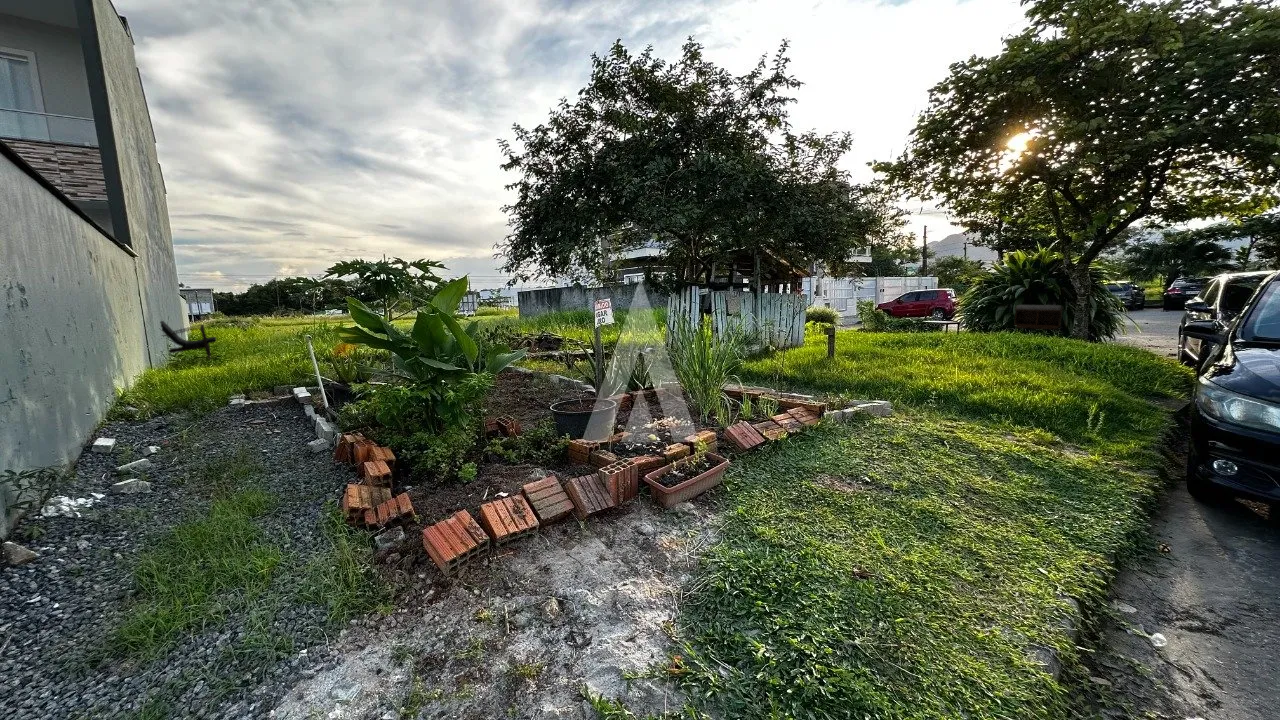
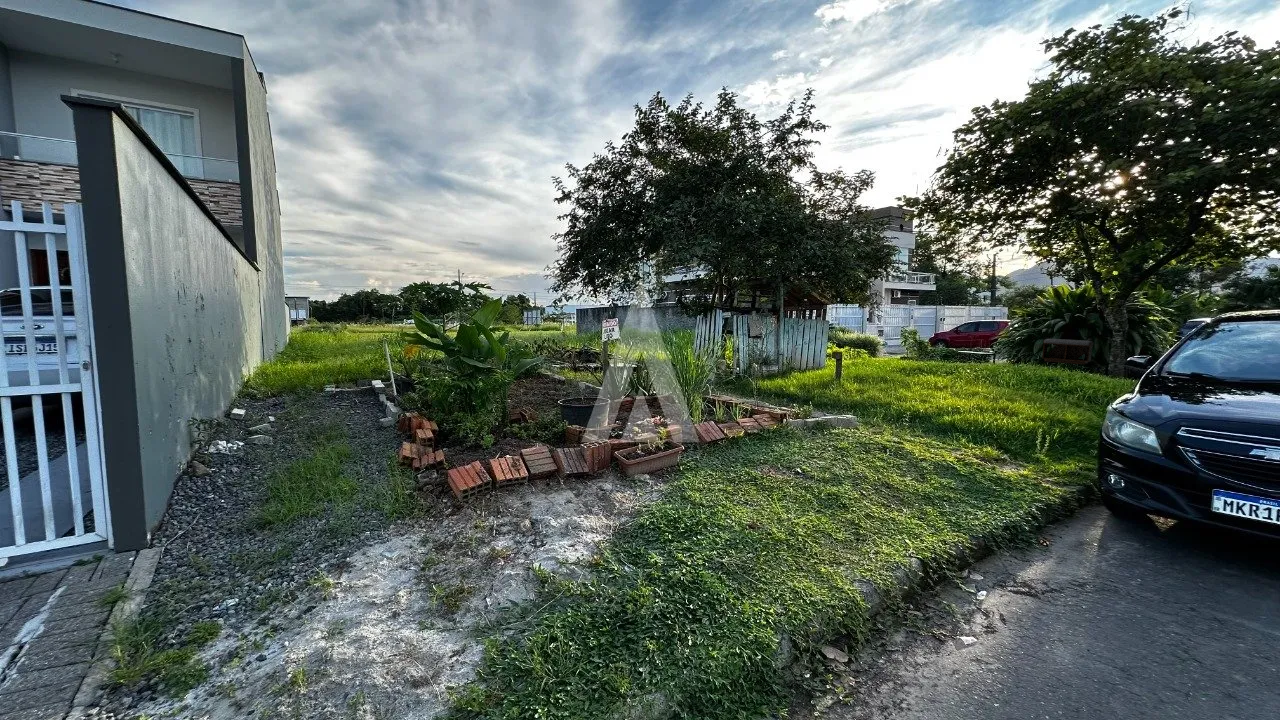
lounge chair: present [160,321,216,360] -> none [267,319,314,358]

